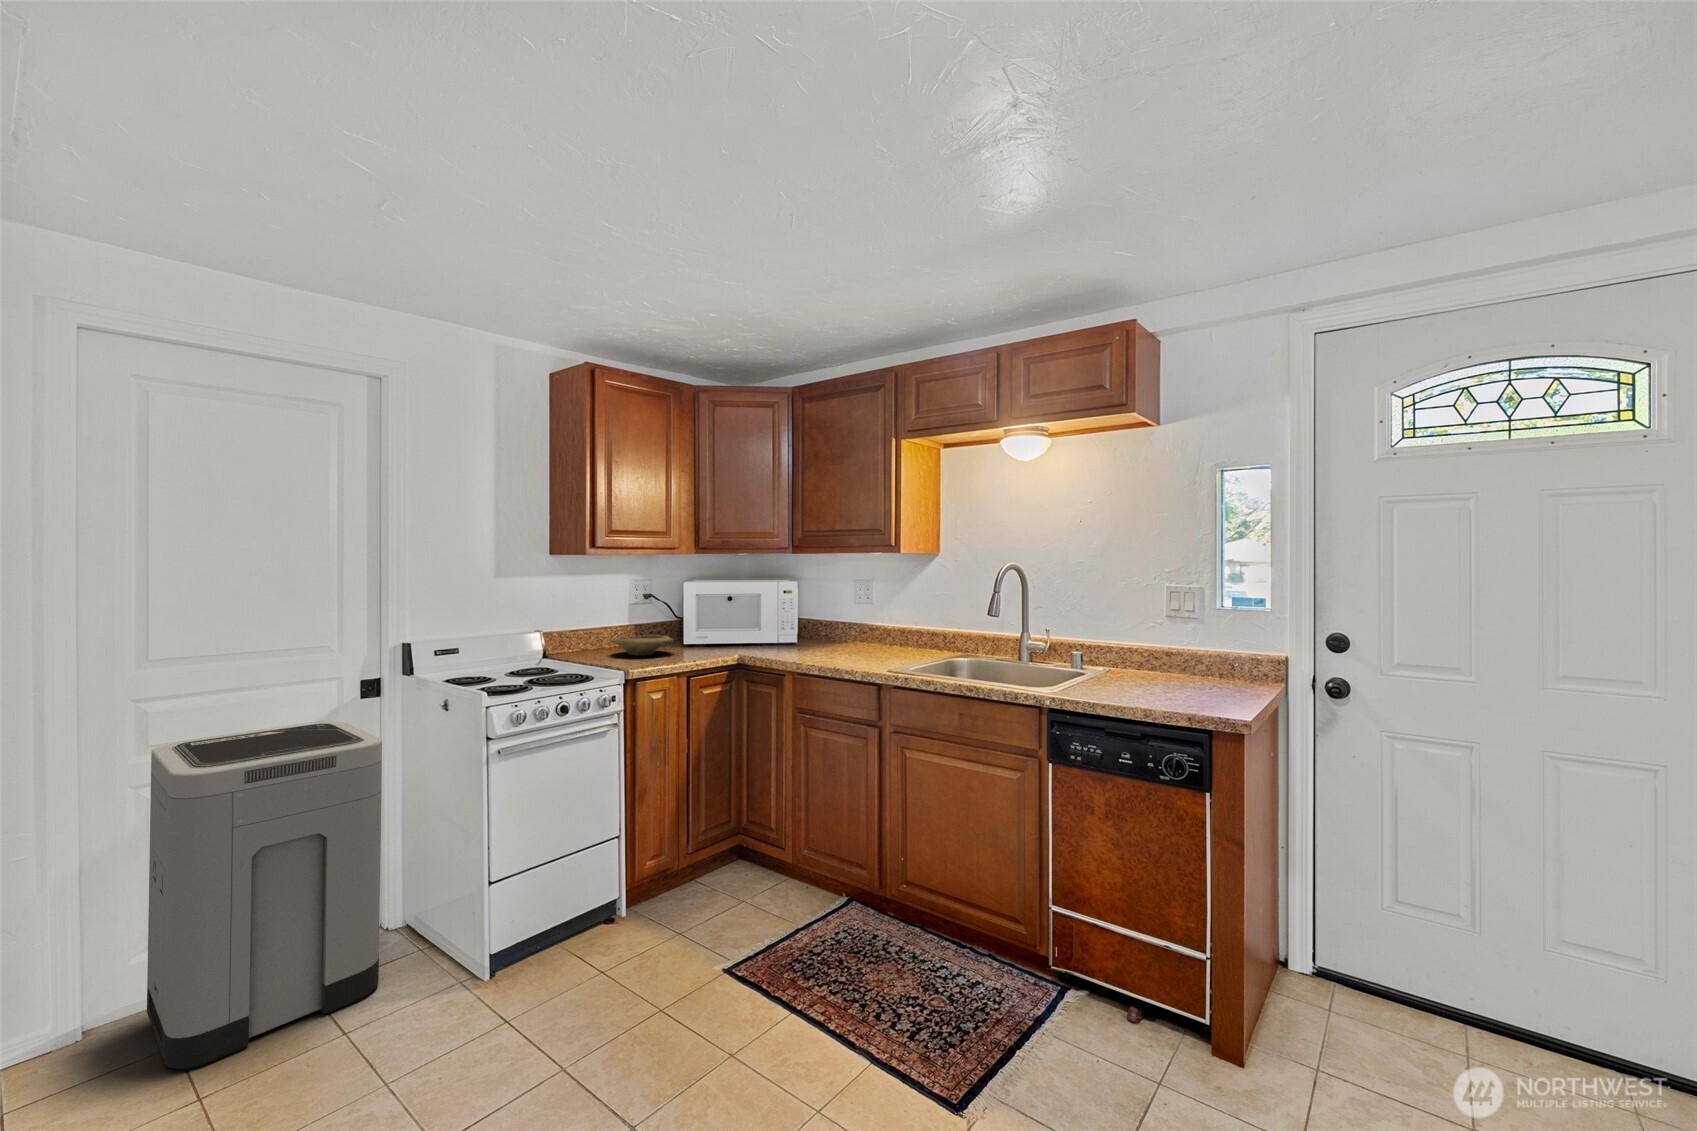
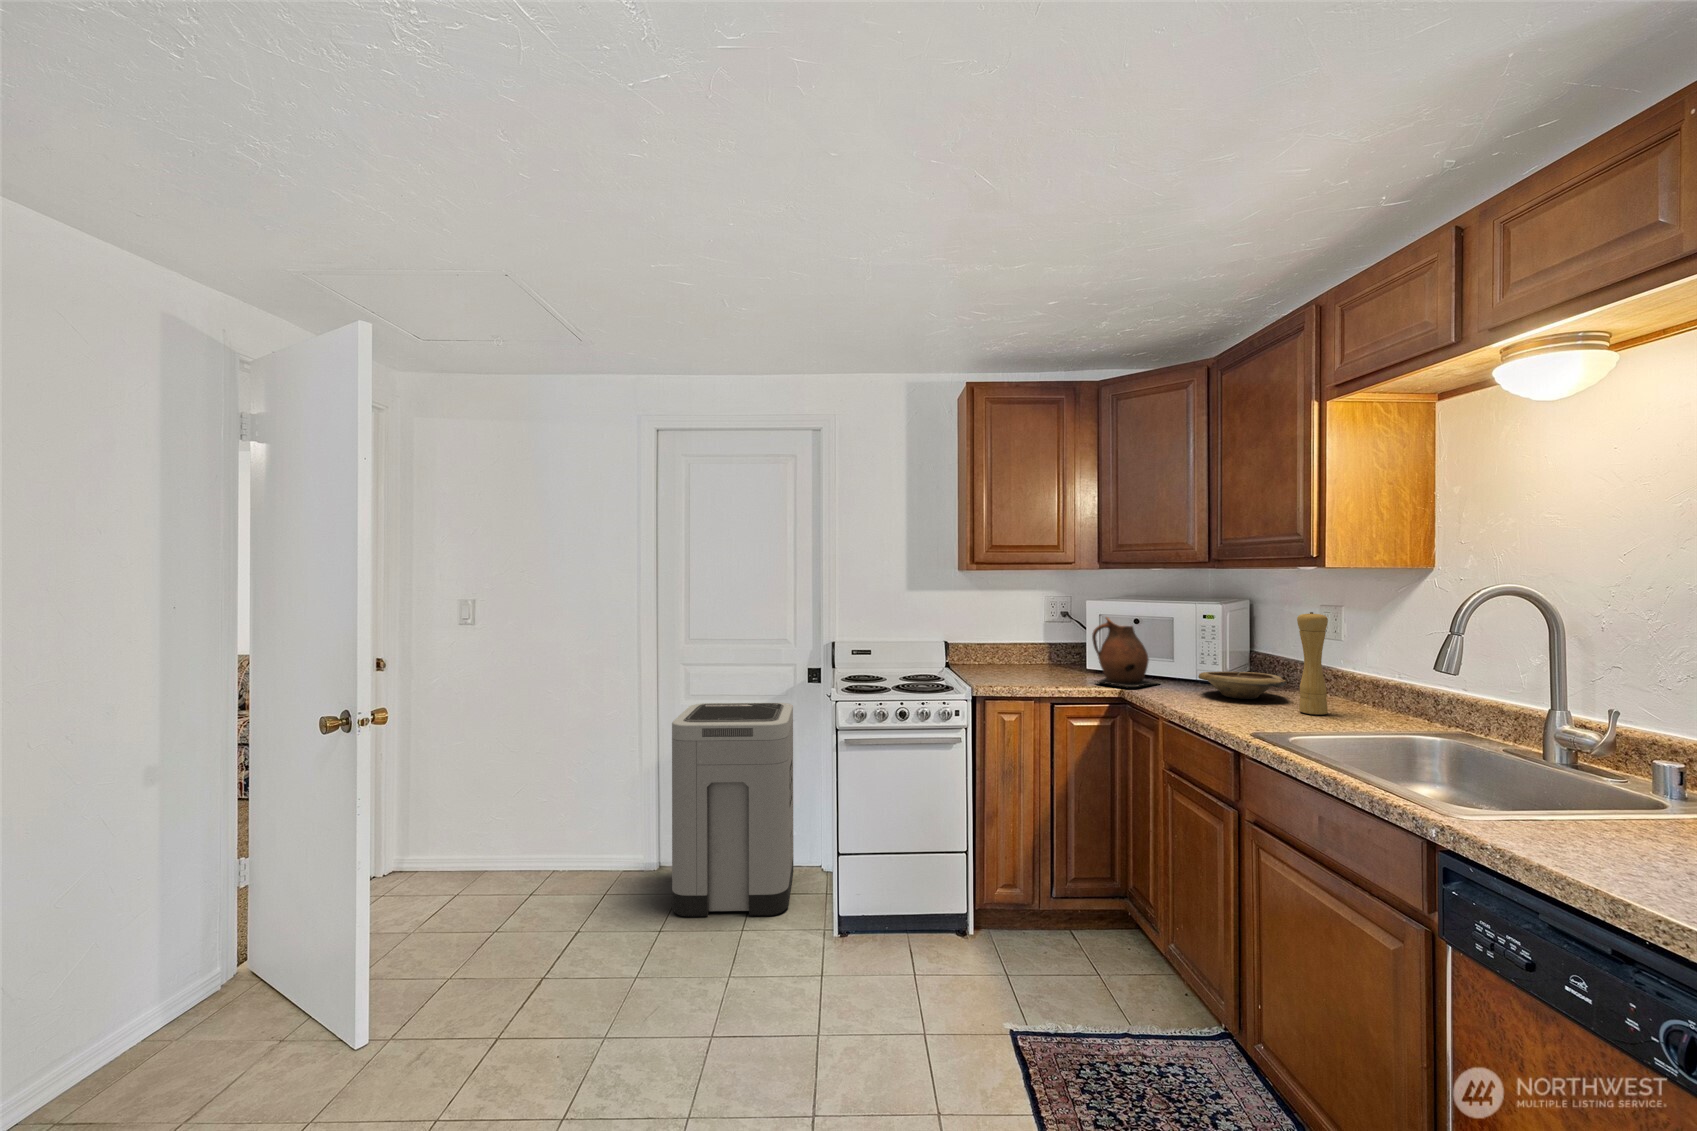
pepper mill: none [874,586,891,656] -> present [1297,612,1328,715]
ceramic pitcher: none [707,596,757,655] -> present [1092,617,1158,687]
bowl: present [611,635,673,656] -> present [1198,672,1286,699]

